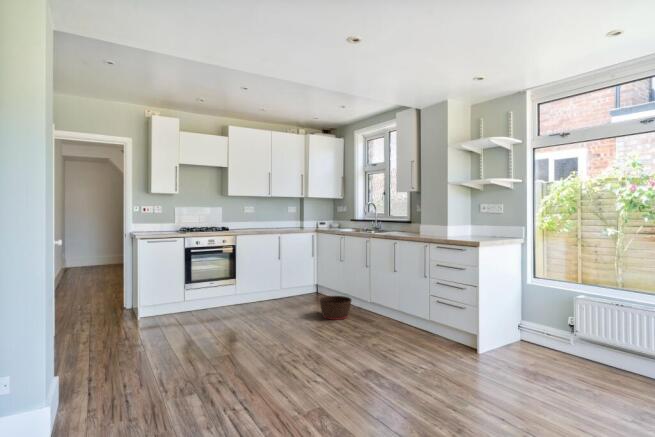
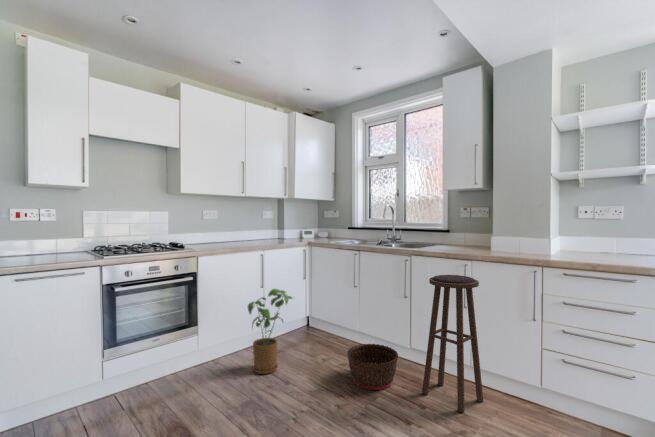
stool: none [359,251,393,330] -> present [422,275,483,413]
house plant: none [265,258,294,309] -> present [248,289,292,374]

